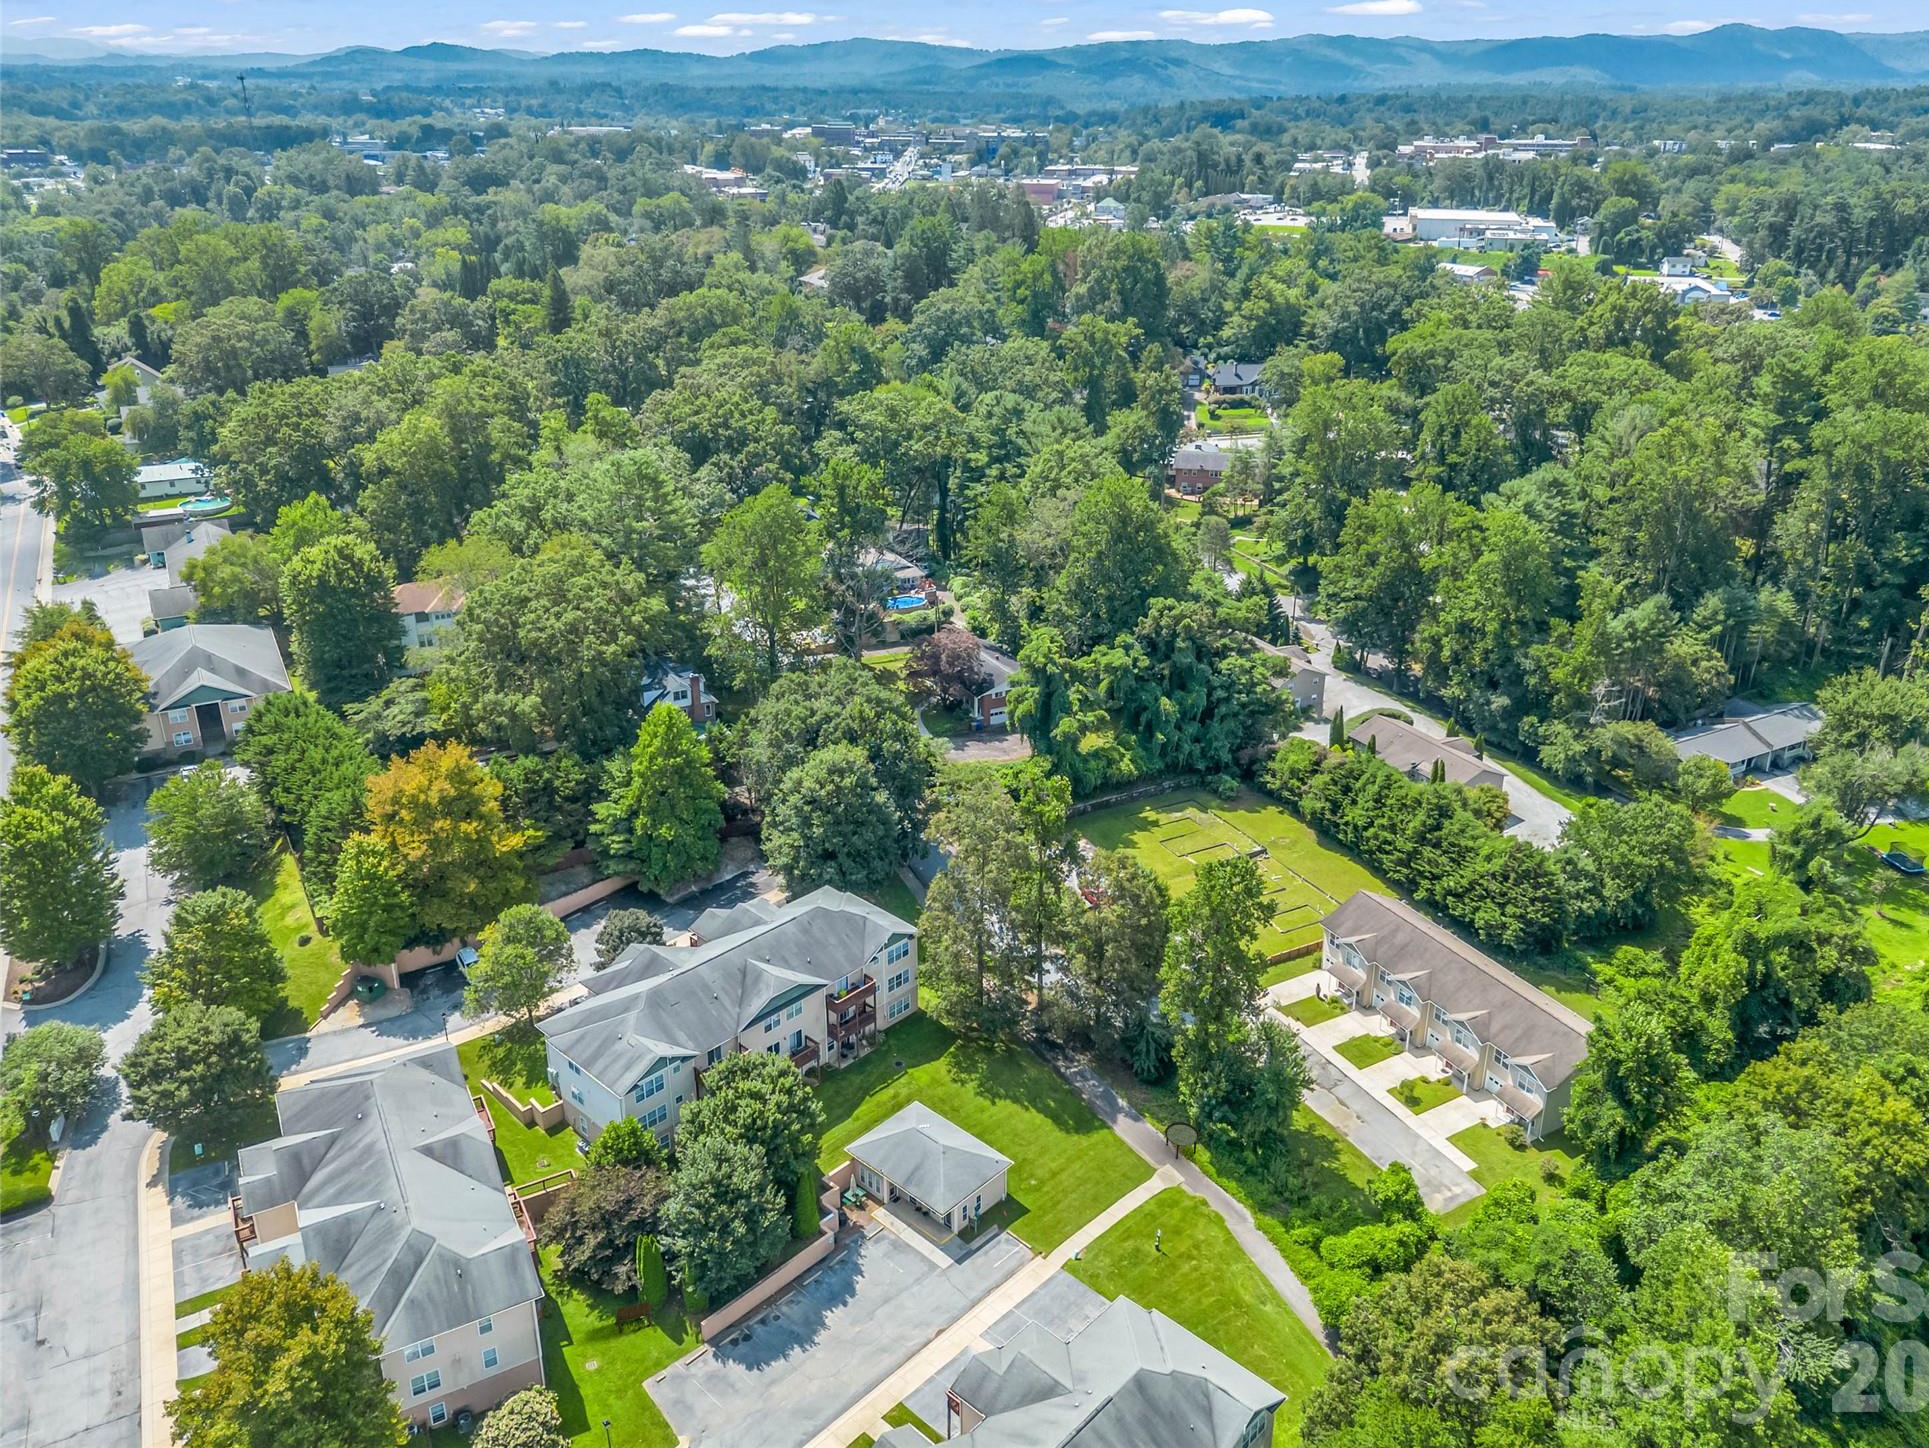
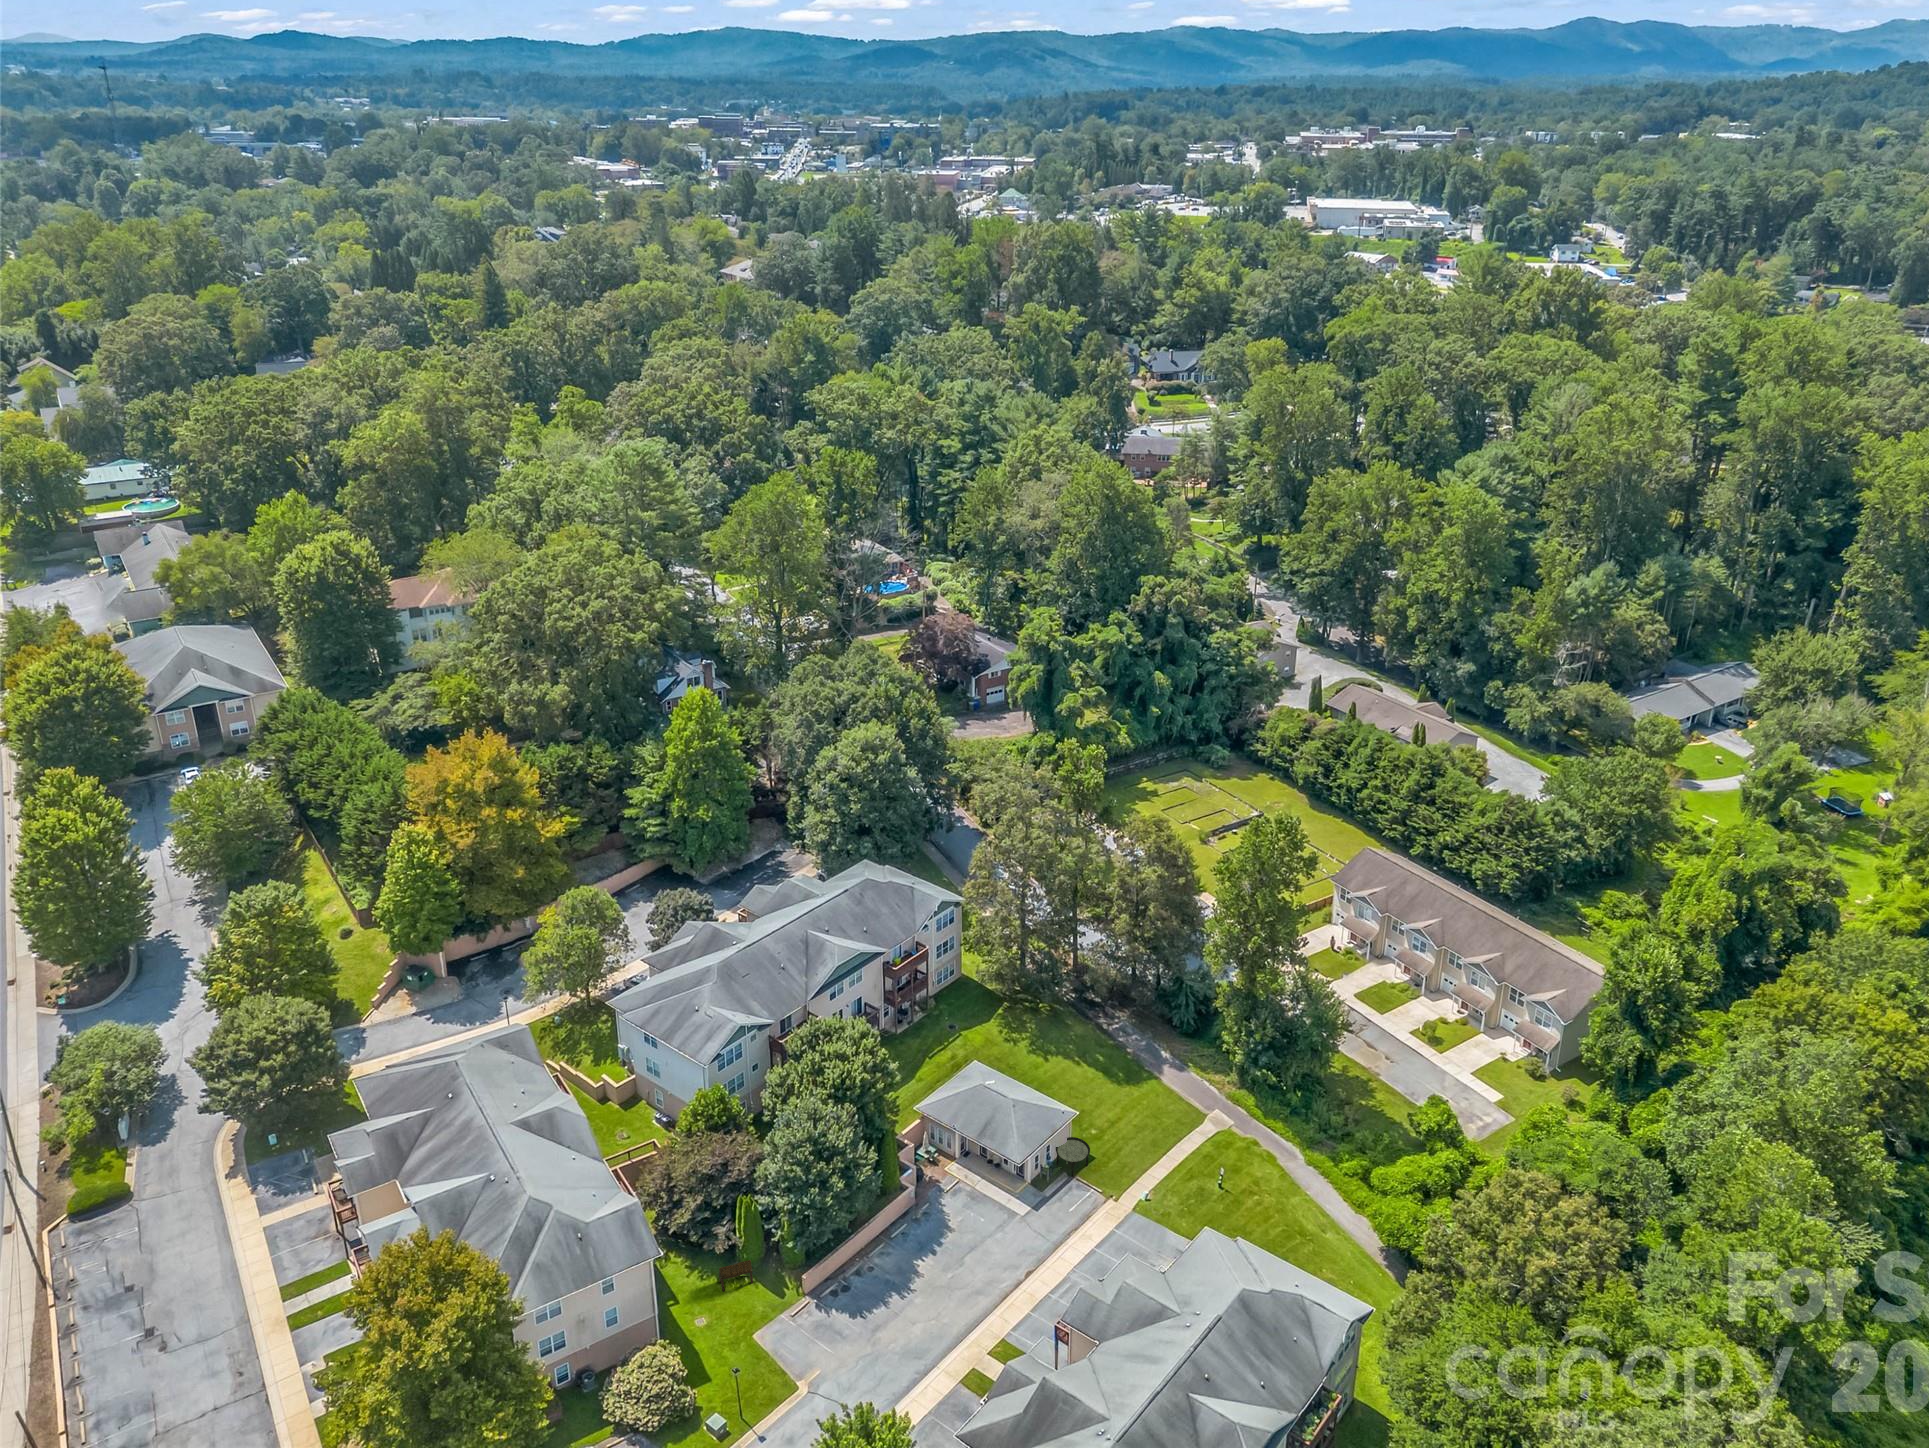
round table: present [1165,1122,1199,1159] -> present [1056,1137,1090,1177]

